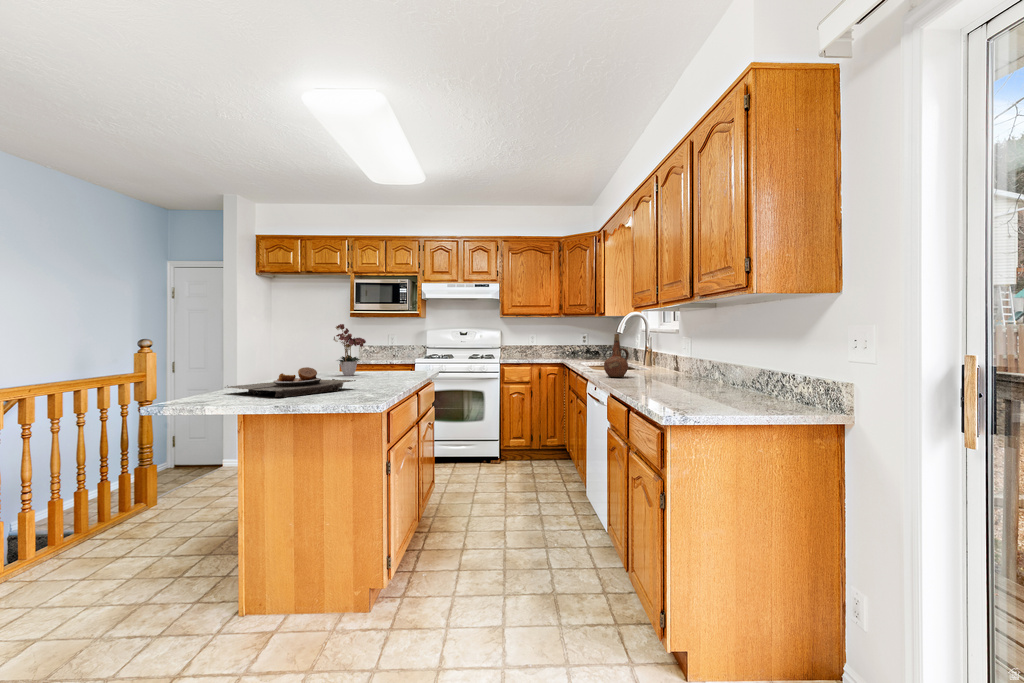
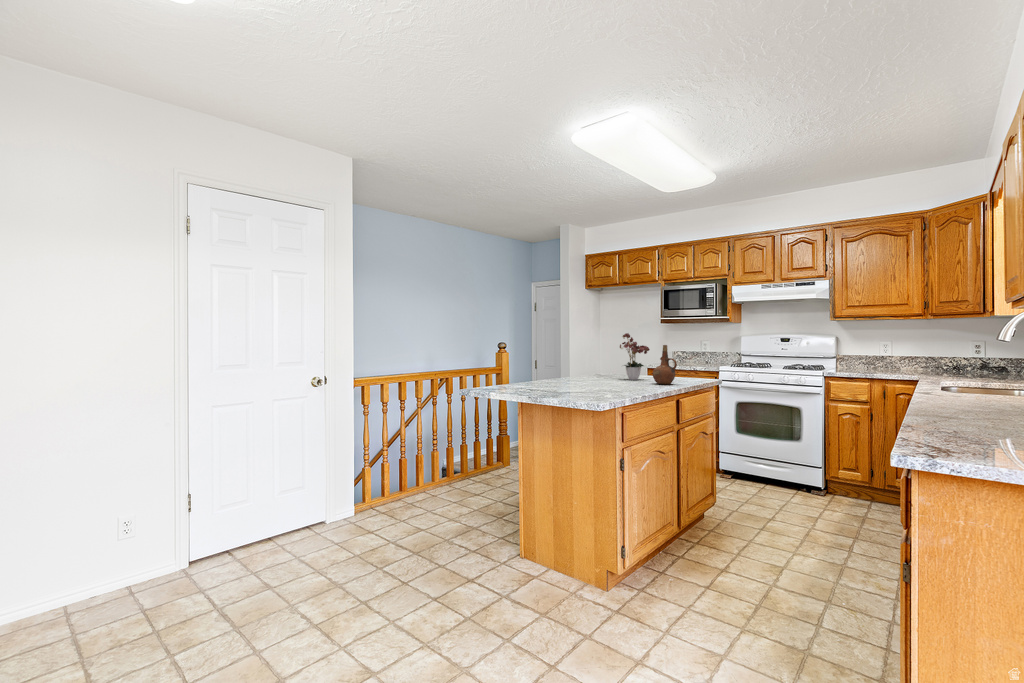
ceramic pitcher: present [604,334,629,377] -> present [653,345,677,384]
plate: present [225,367,356,397] -> none [517,372,610,395]

